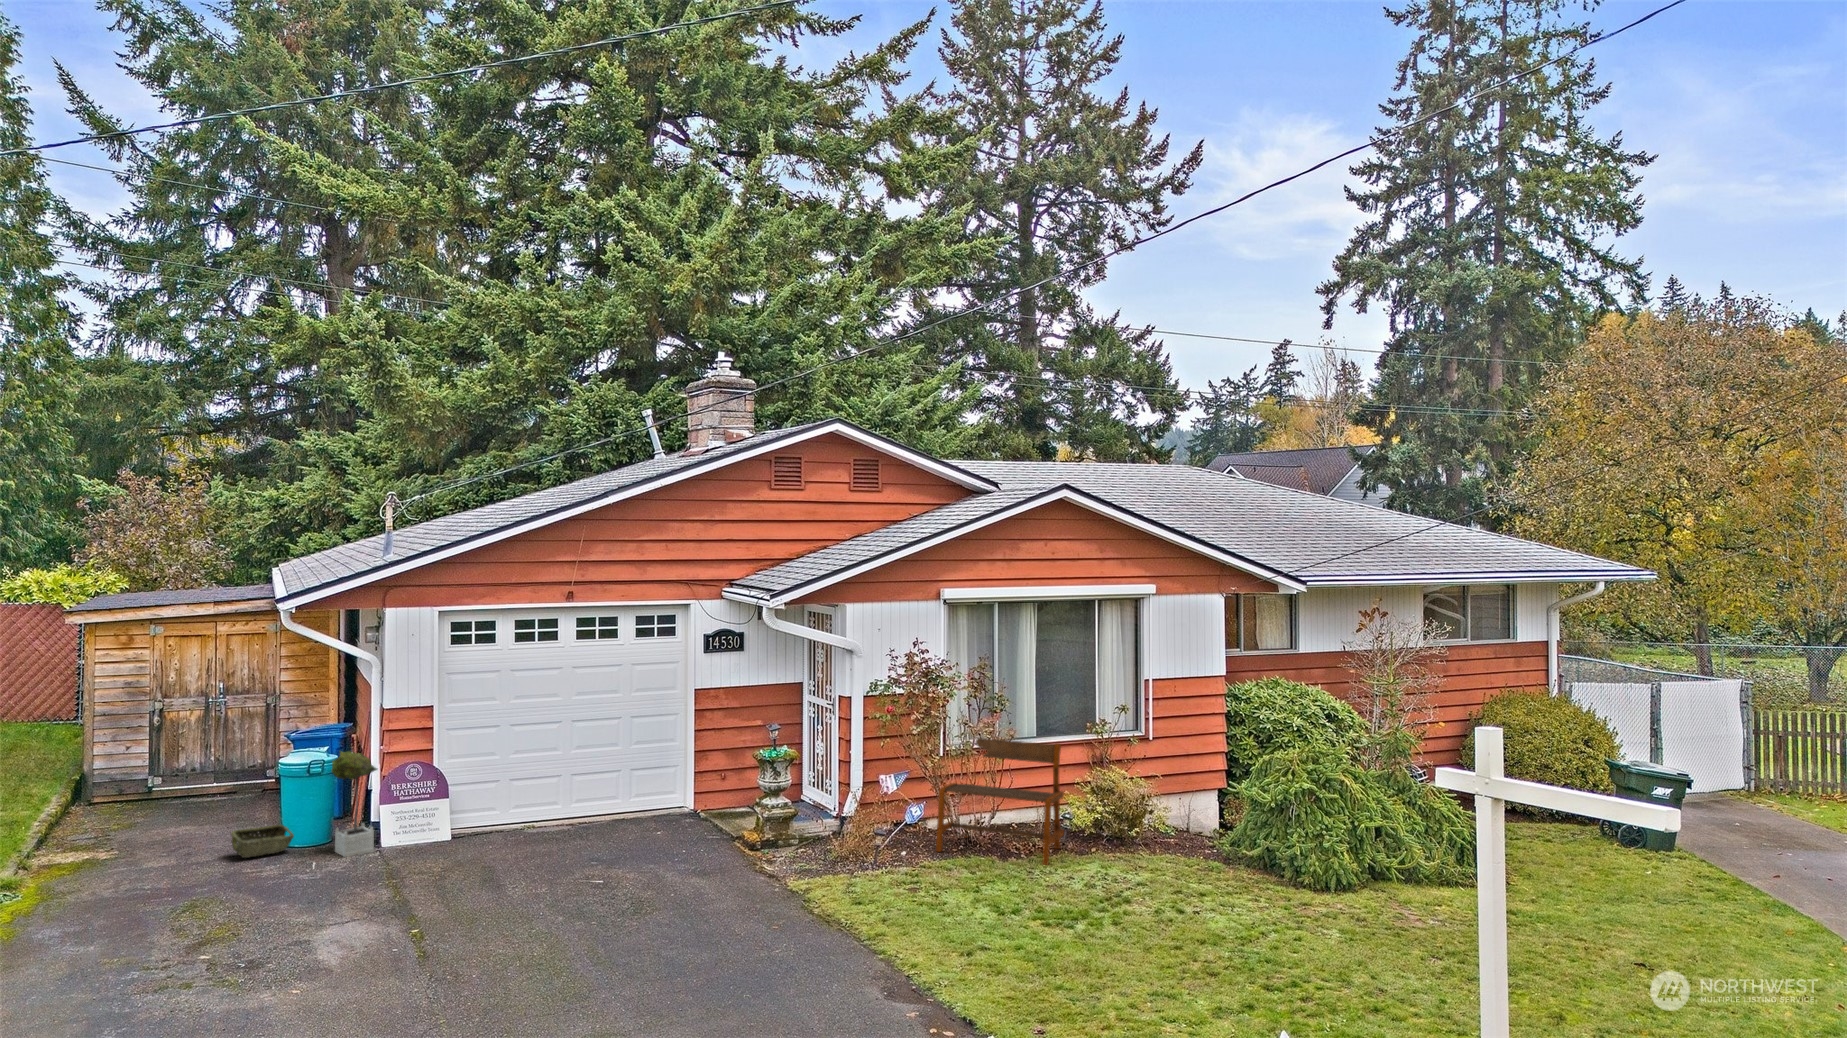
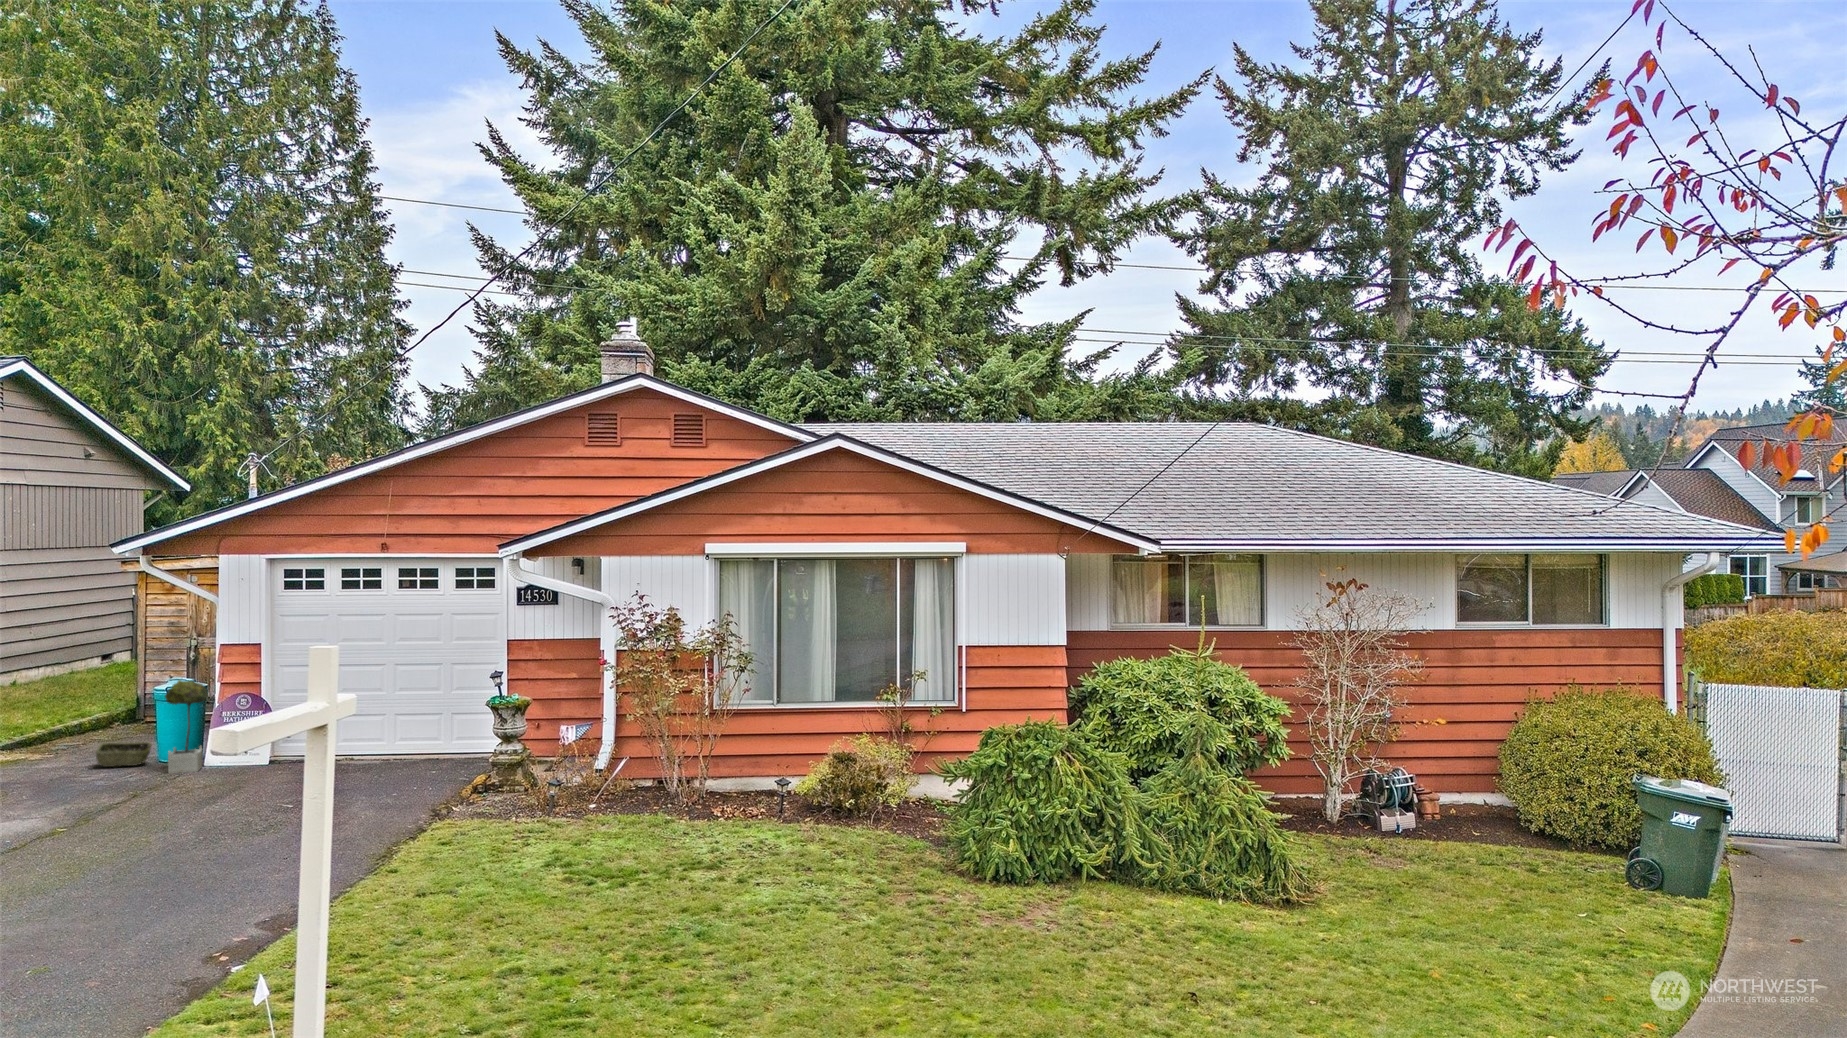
bench: present [936,737,1064,865] -> none [632,698,766,848]

